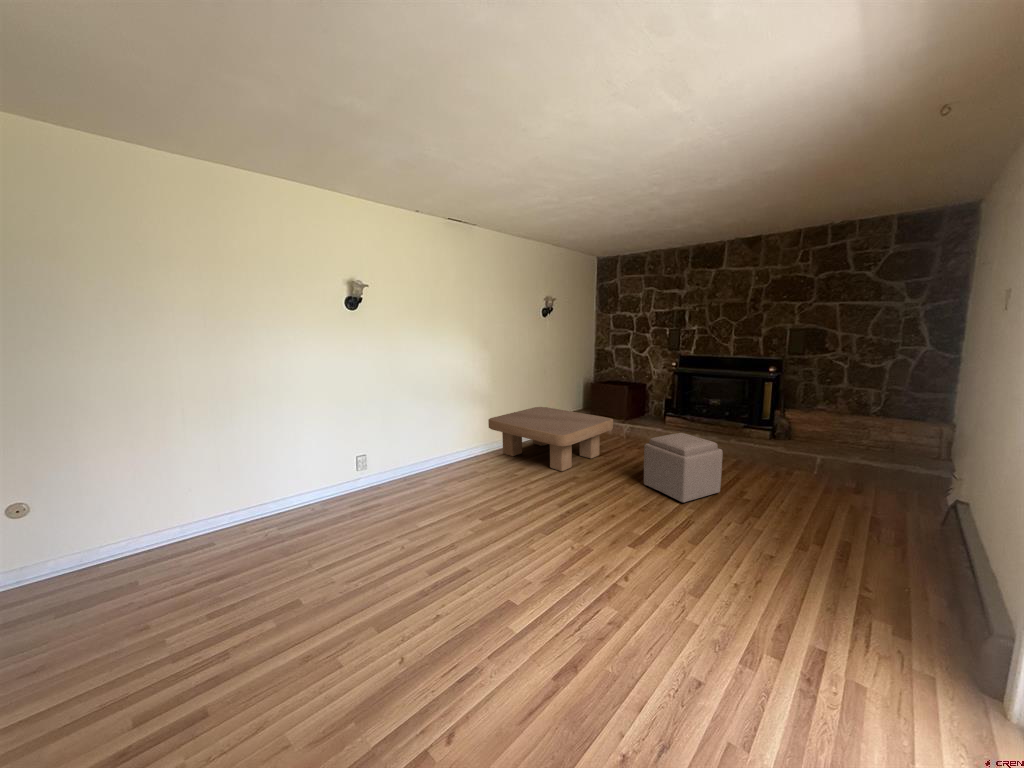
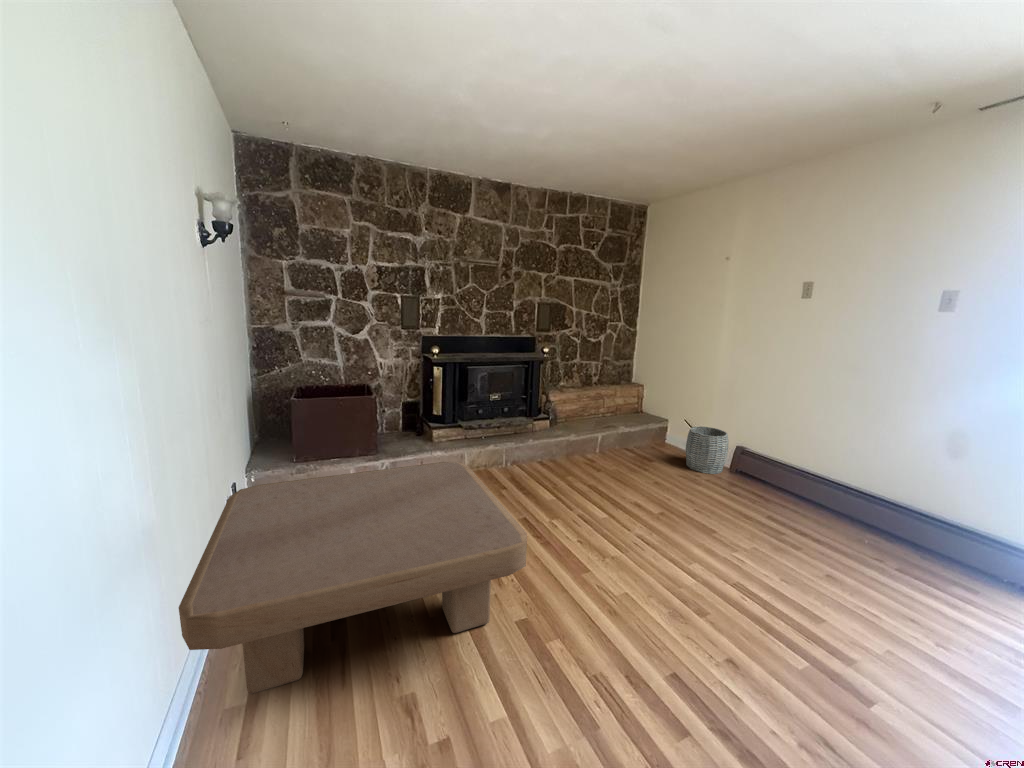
ottoman: present [644,433,723,503] -> none [582,451,689,553]
woven basket: none [871,467,933,524] -> present [686,426,729,474]

